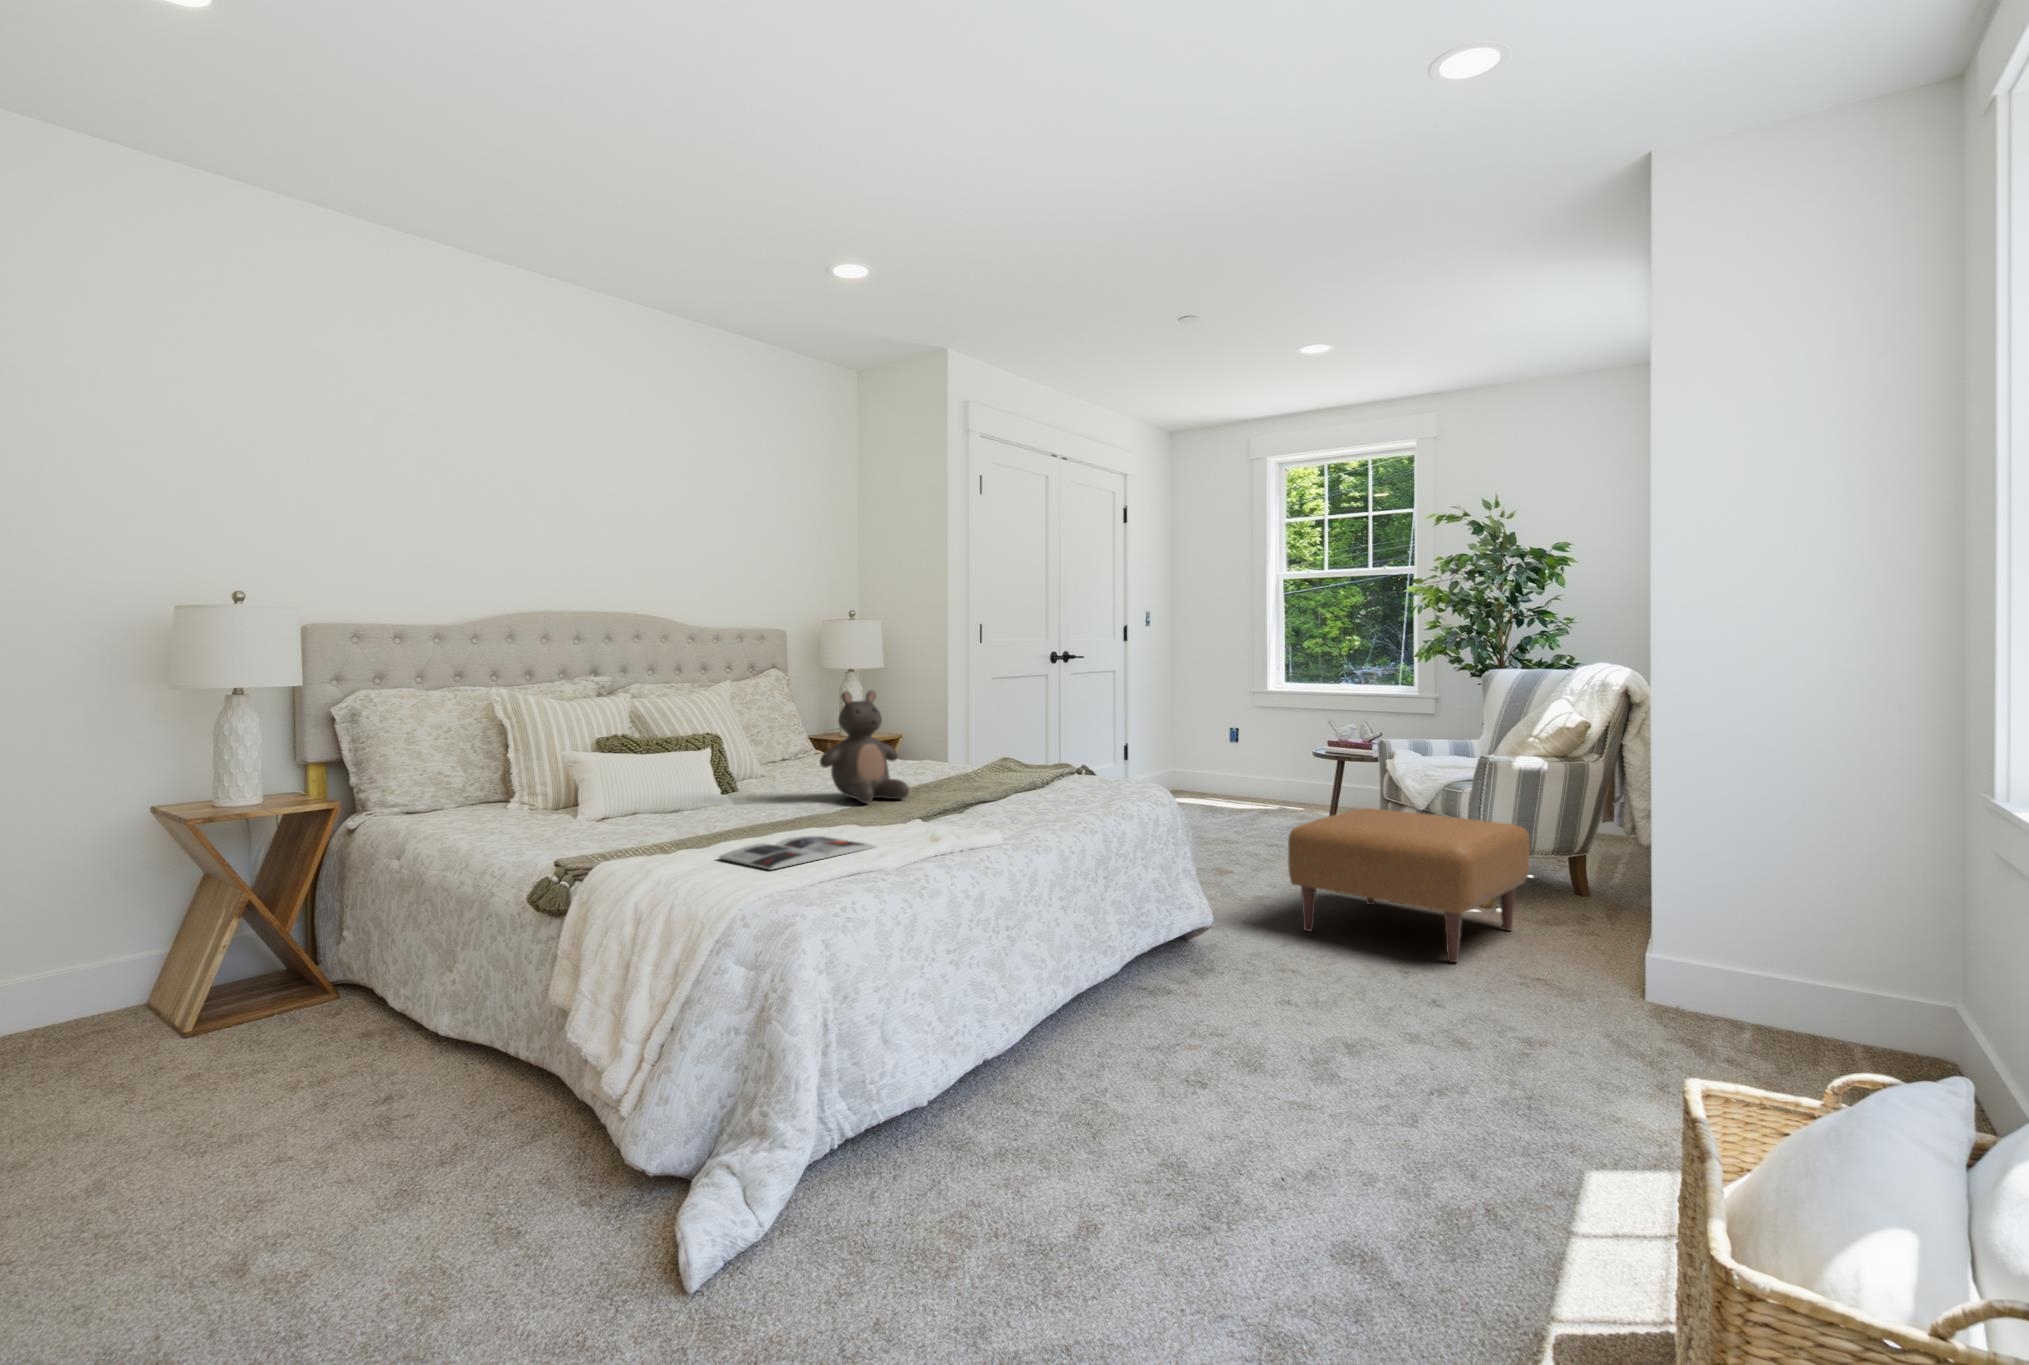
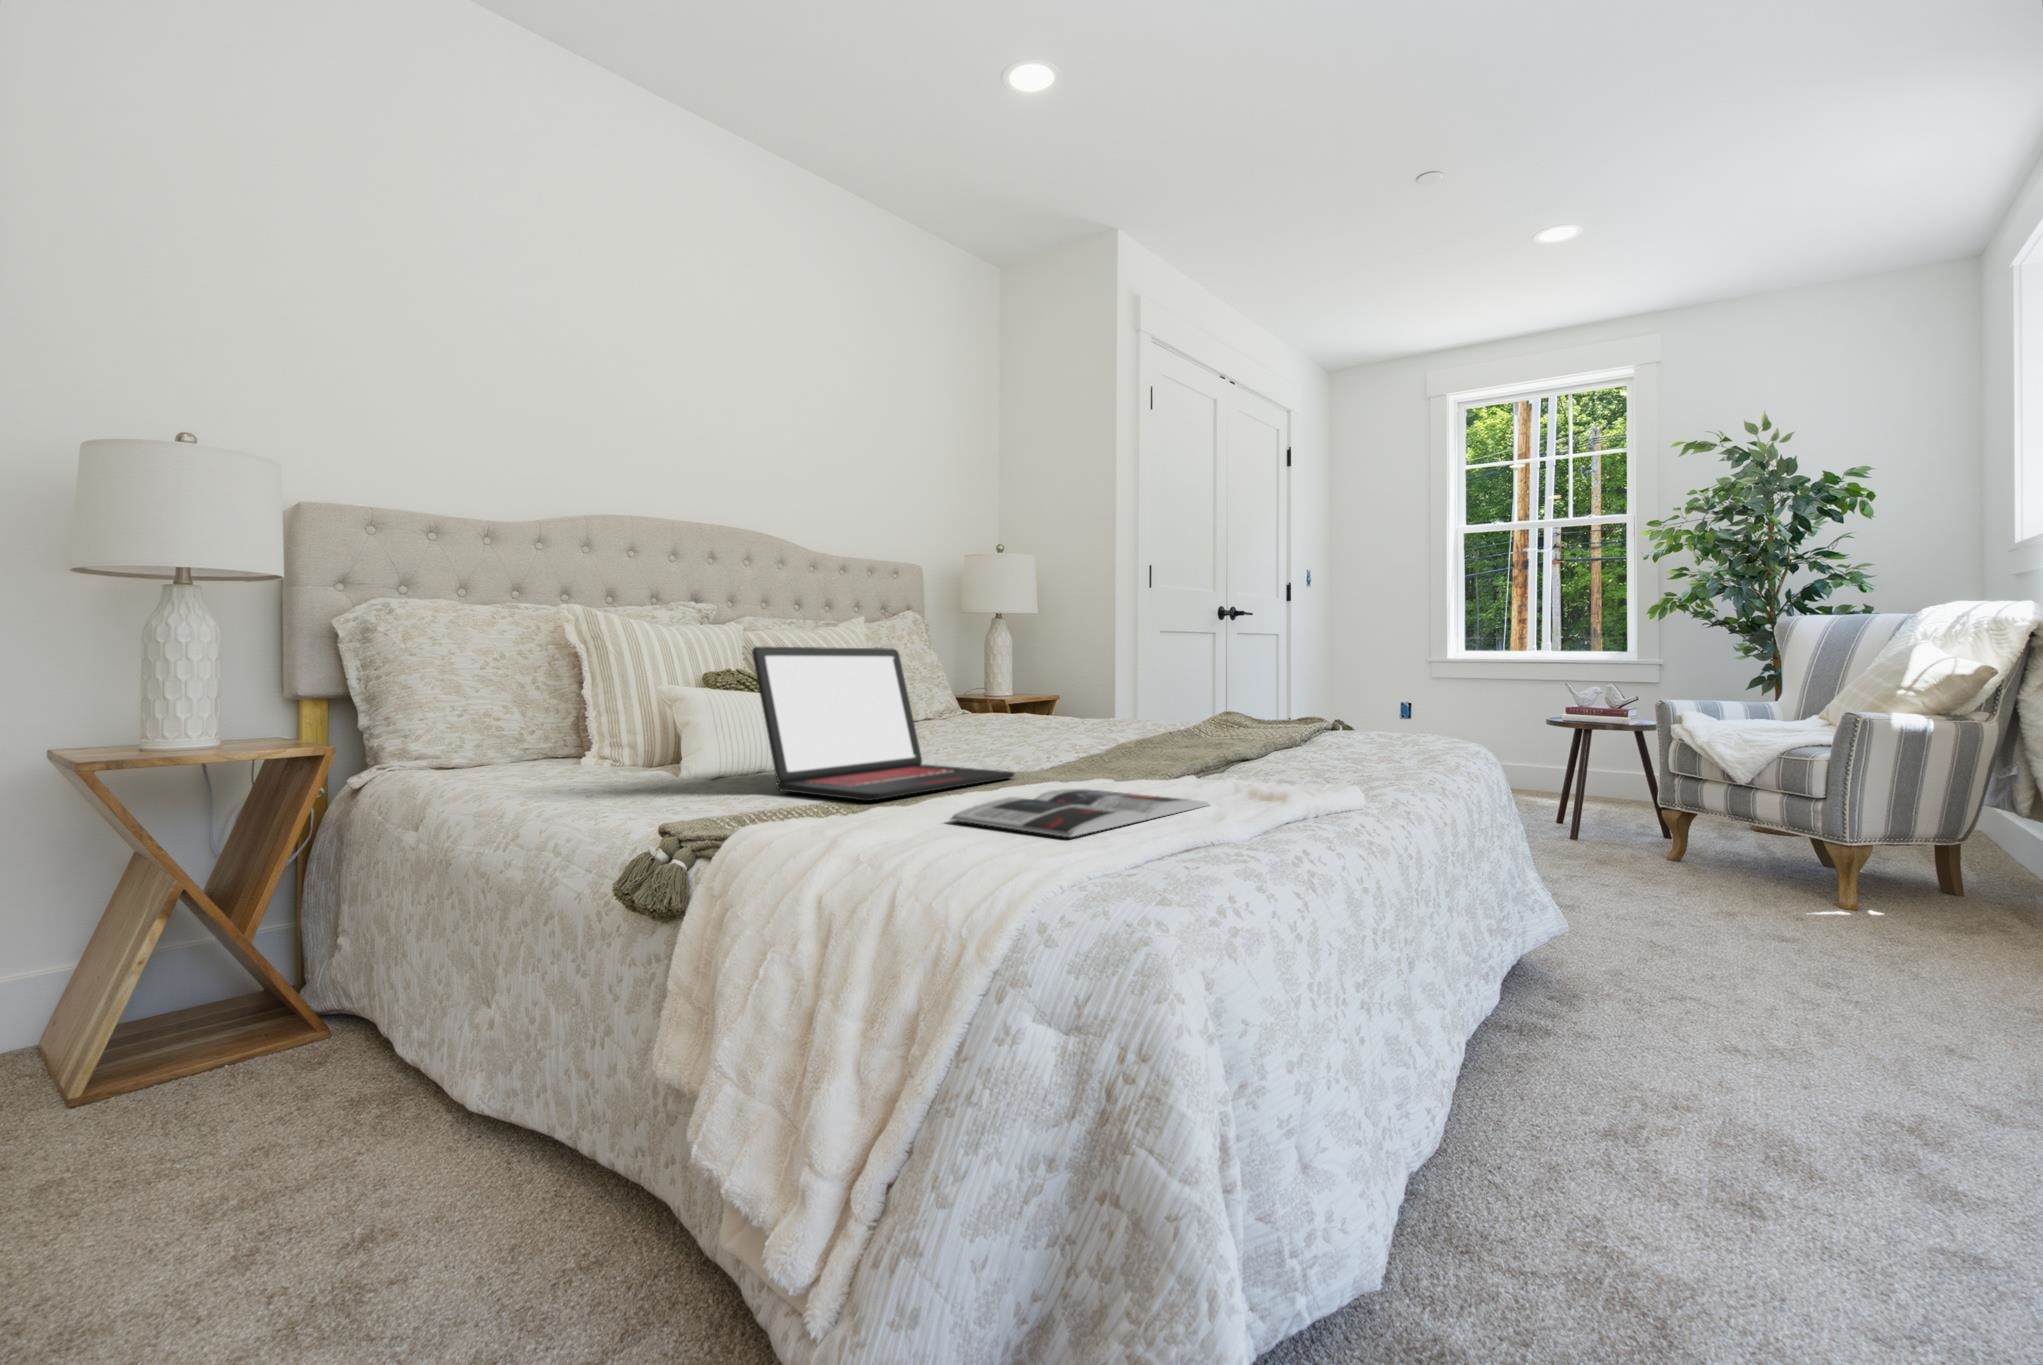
teddy bear: present [820,691,909,803] -> none [1026,598,1154,756]
laptop: none [617,736,790,844] -> present [752,647,1014,801]
ottoman: present [1288,809,1530,962] -> none [1646,783,2001,998]

